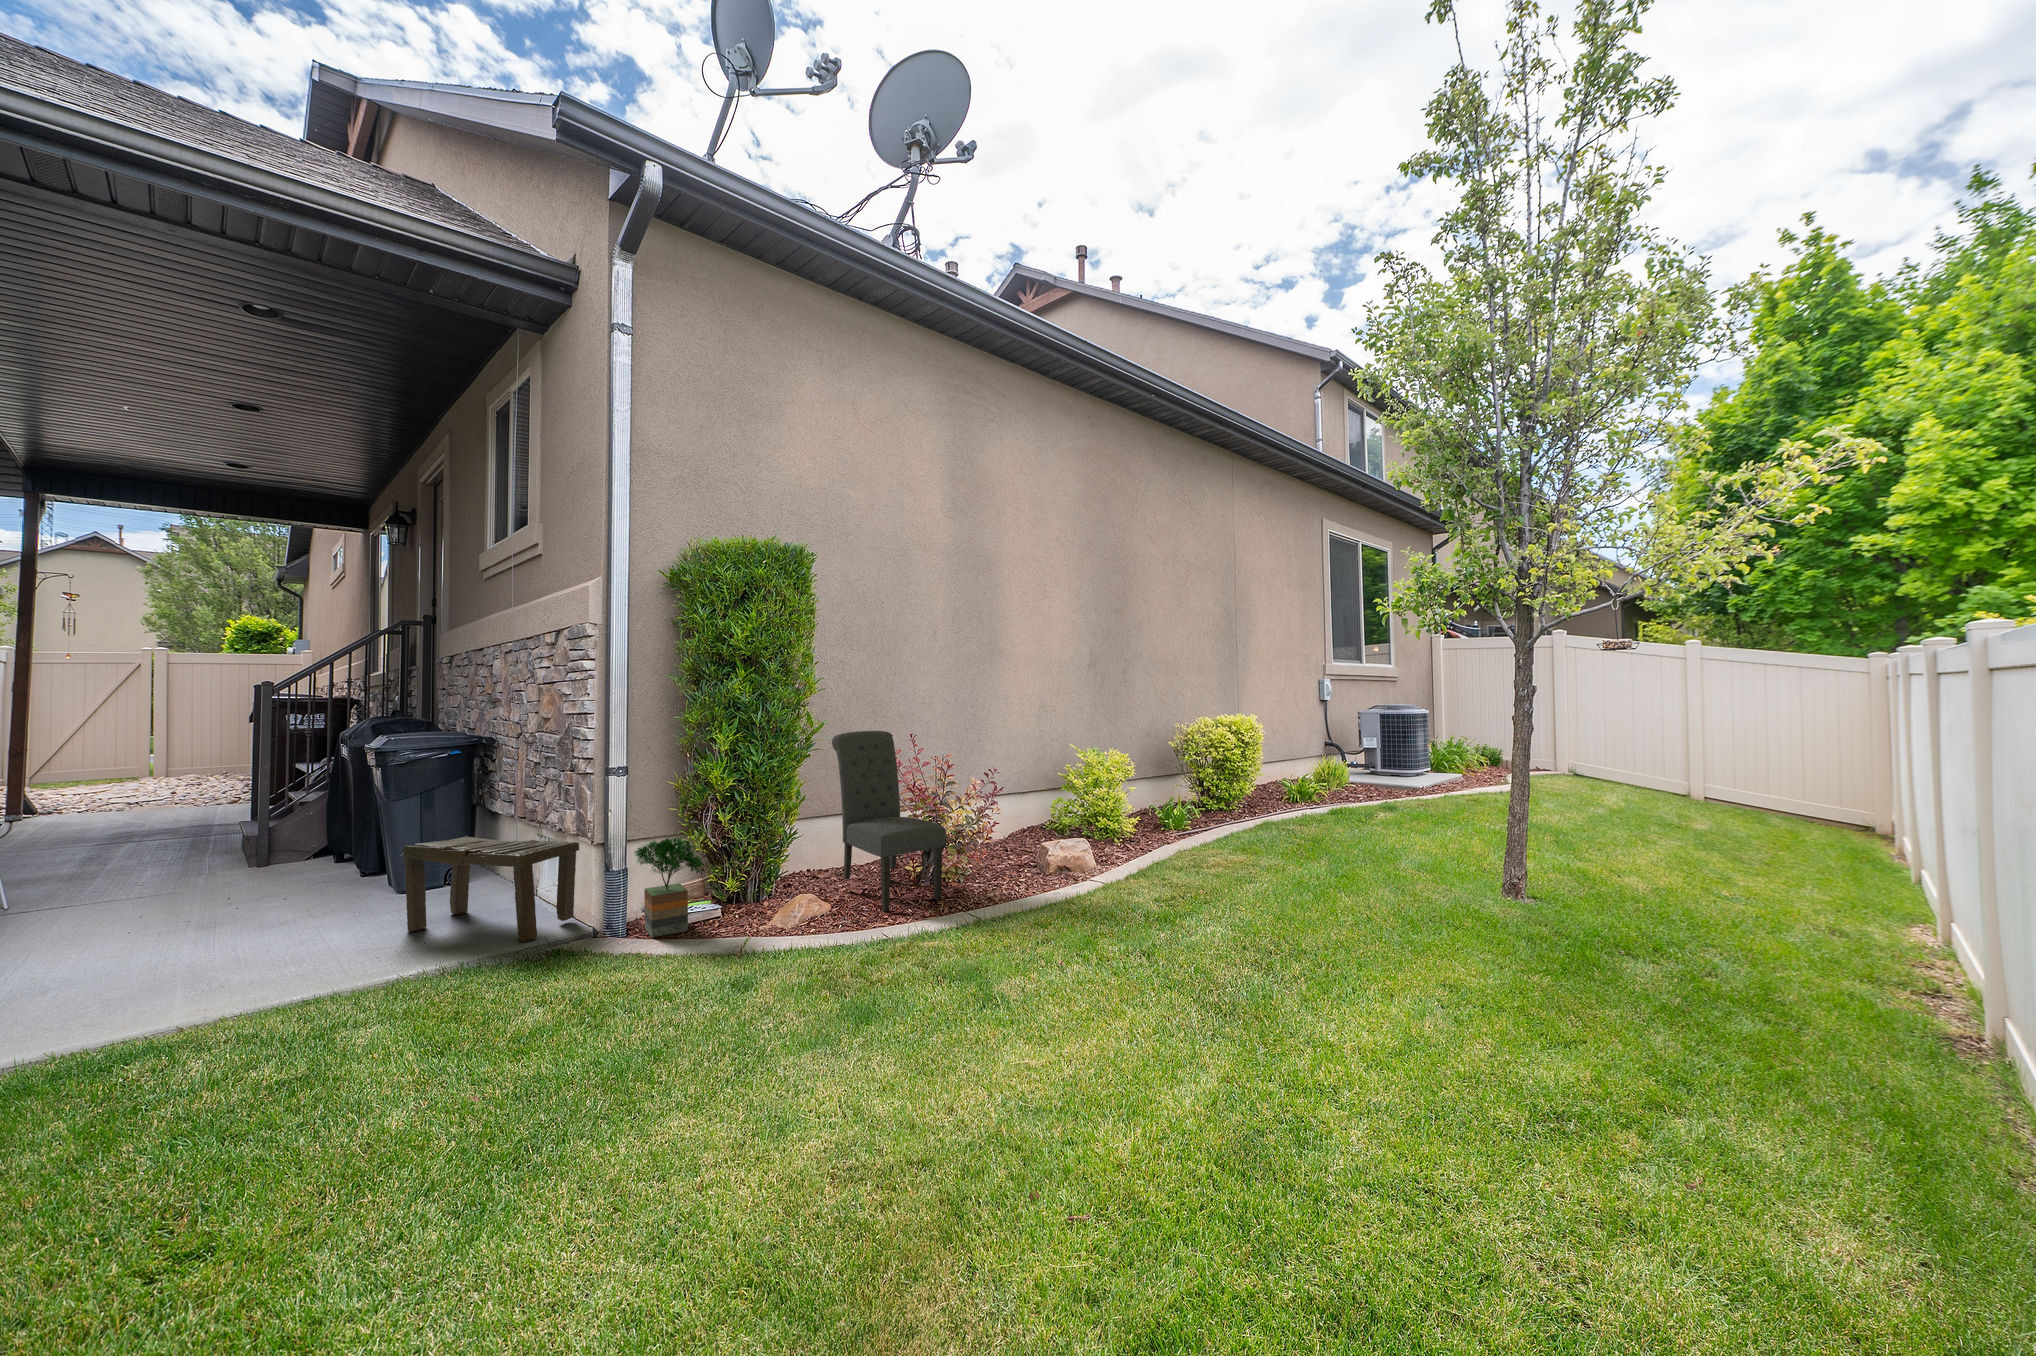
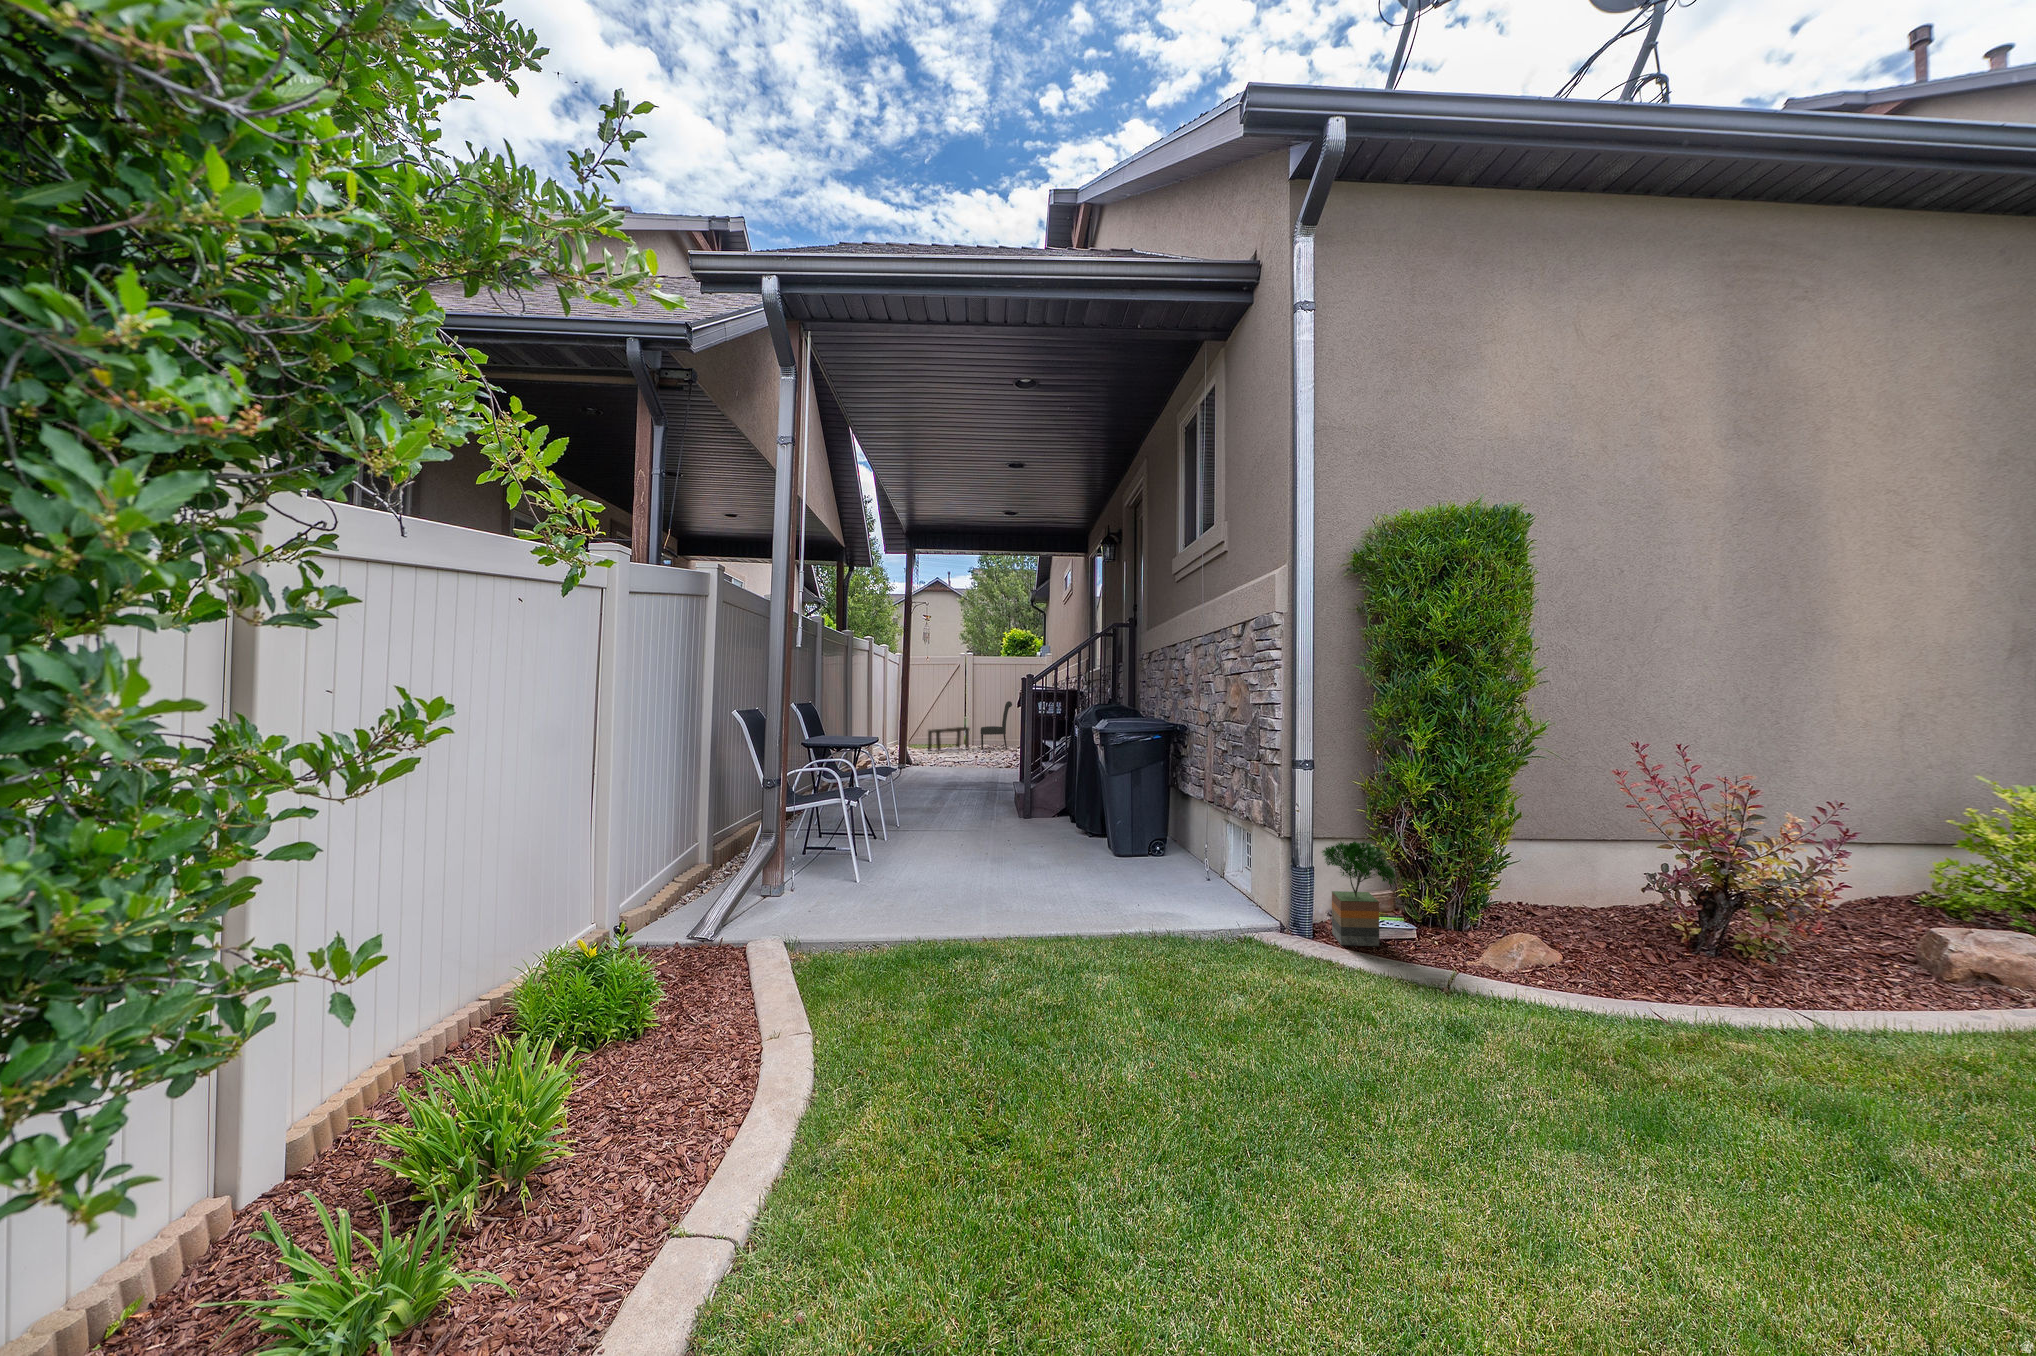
chair: present [832,731,946,912] -> present [981,701,1012,750]
bench: present [403,836,579,942] -> present [928,727,969,752]

